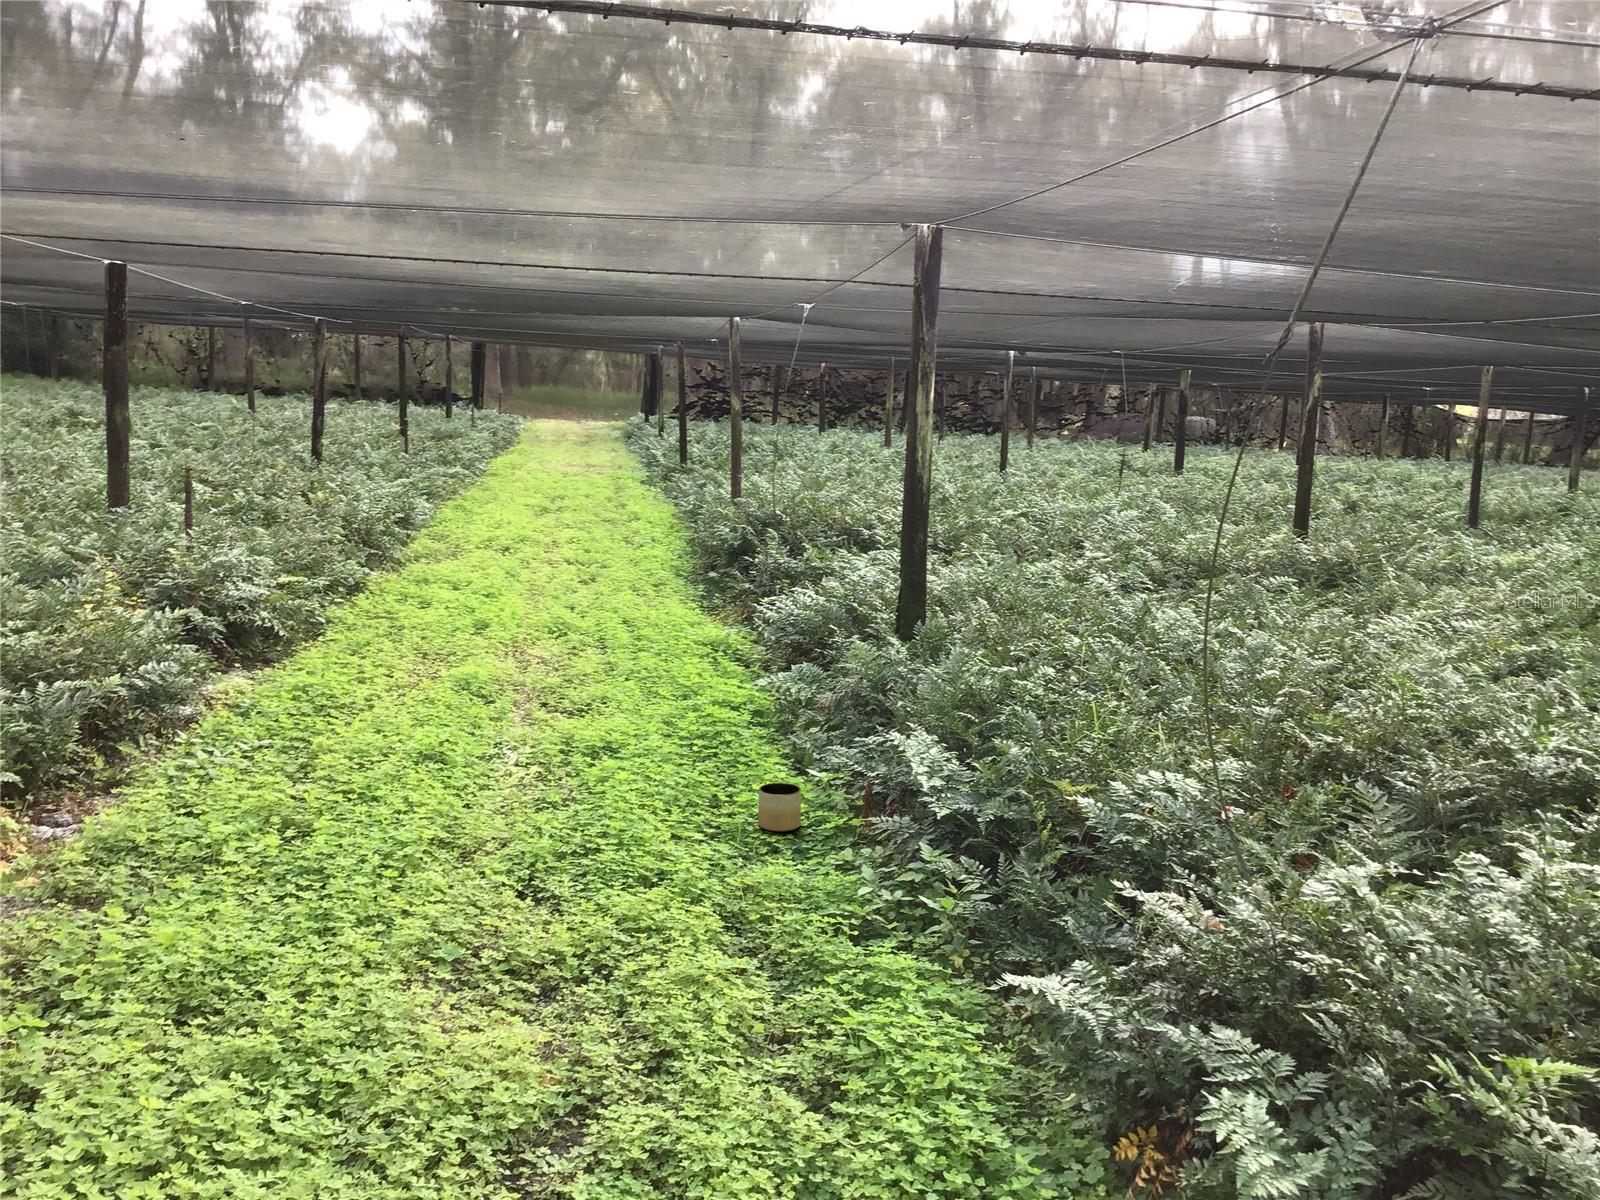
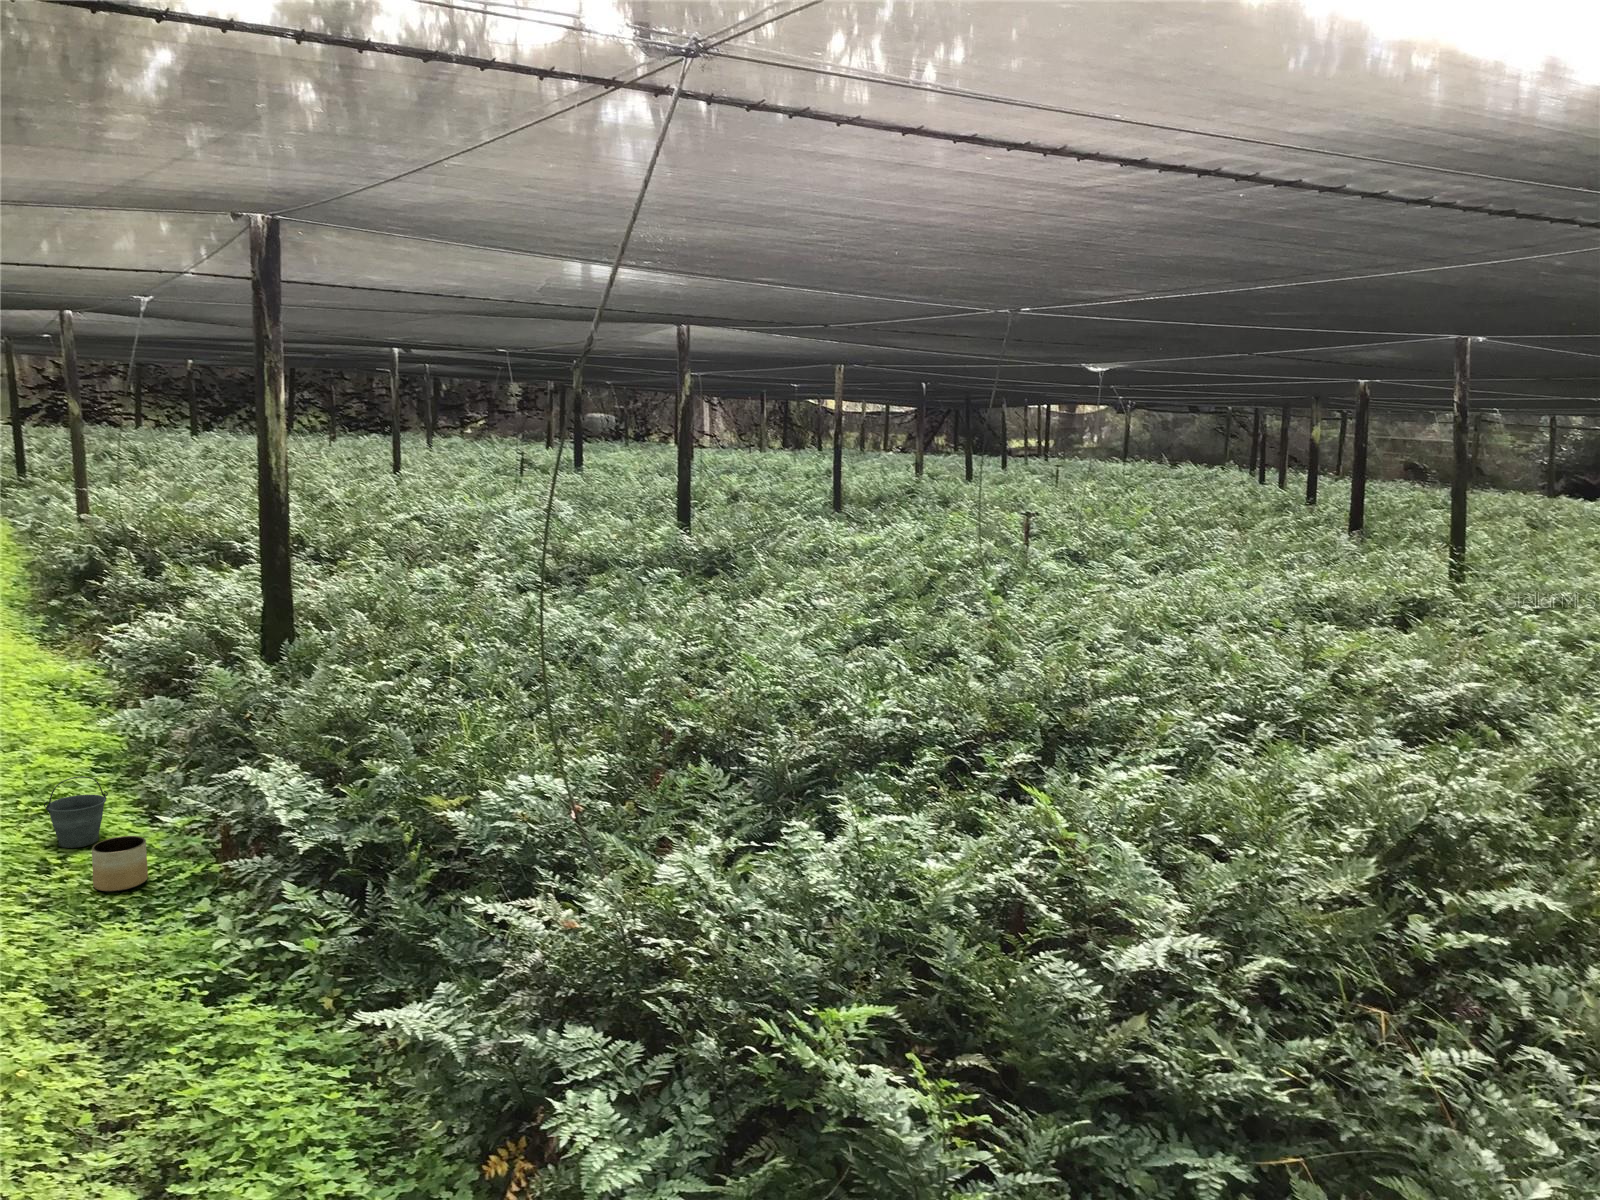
bucket: none [721,725,769,790] -> present [44,776,108,848]

